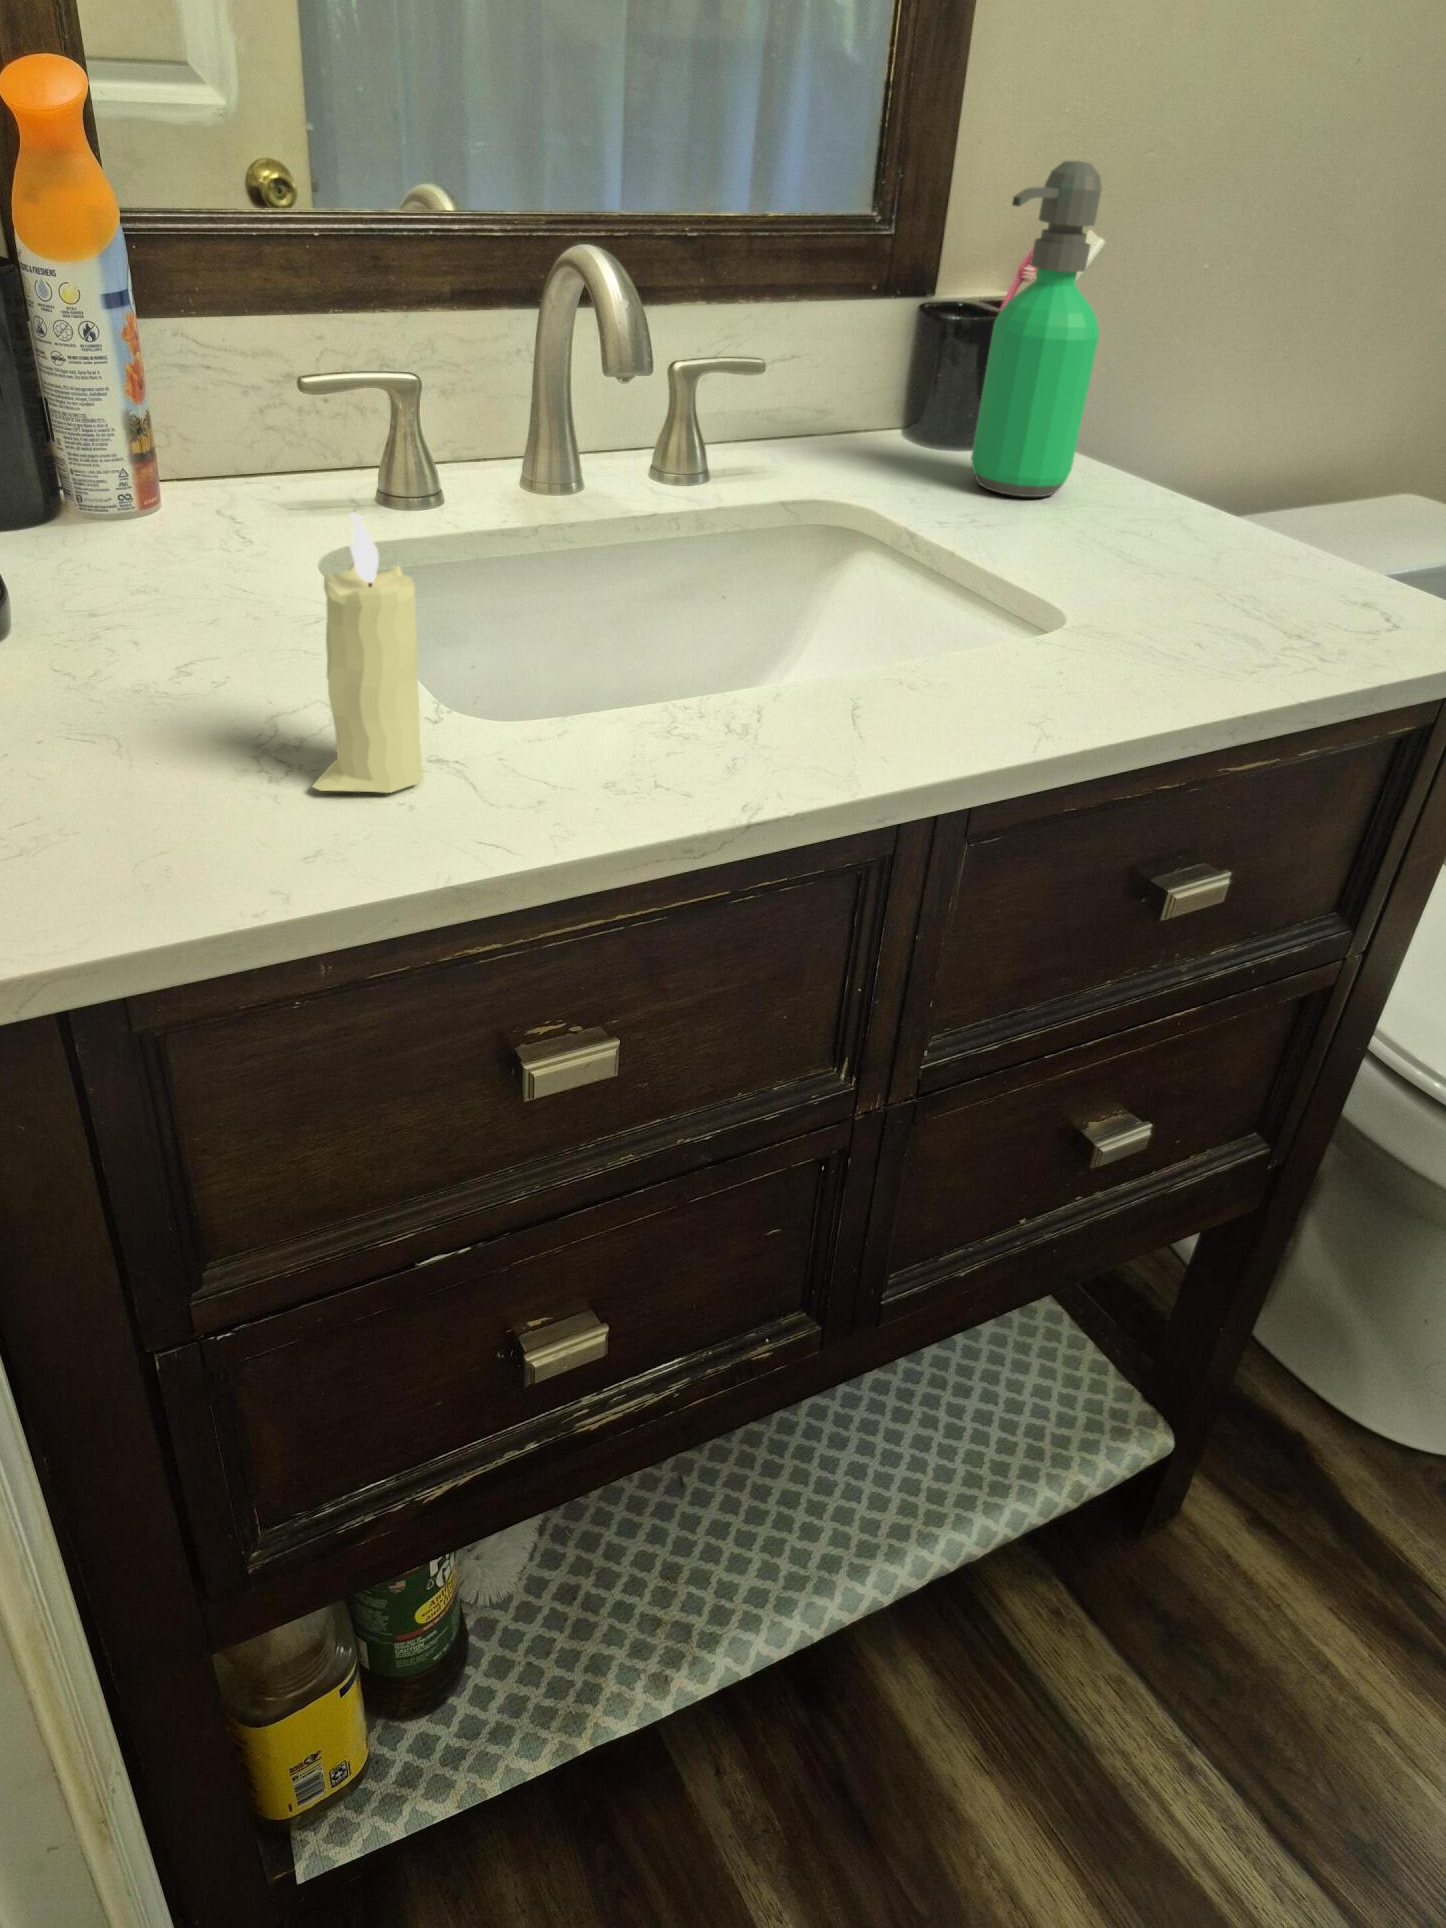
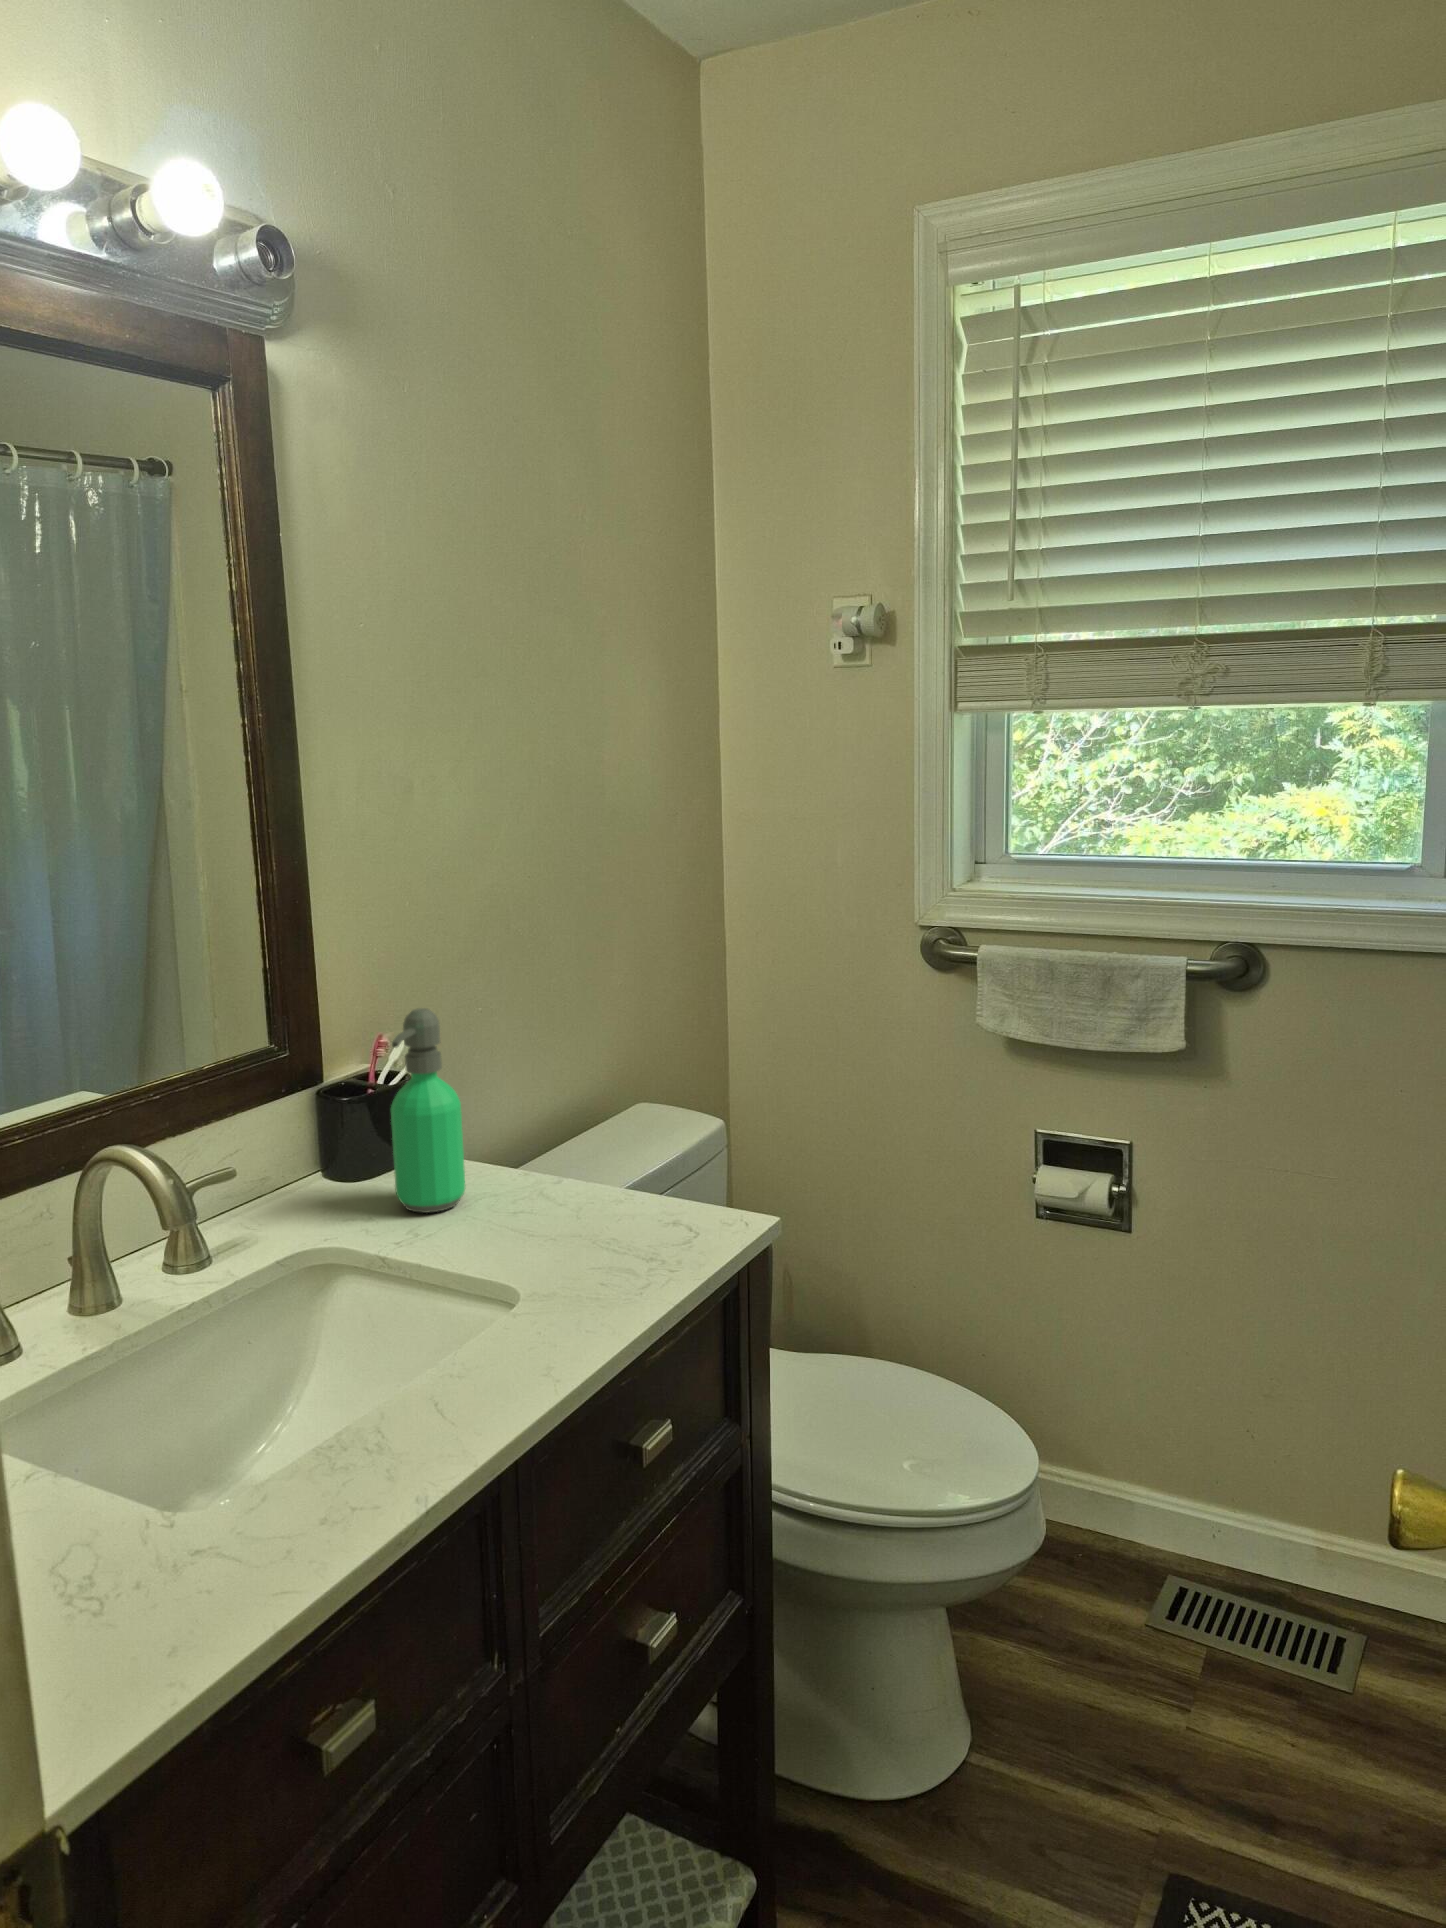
candle: present [313,513,423,793] -> none [145,1416,217,1605]

